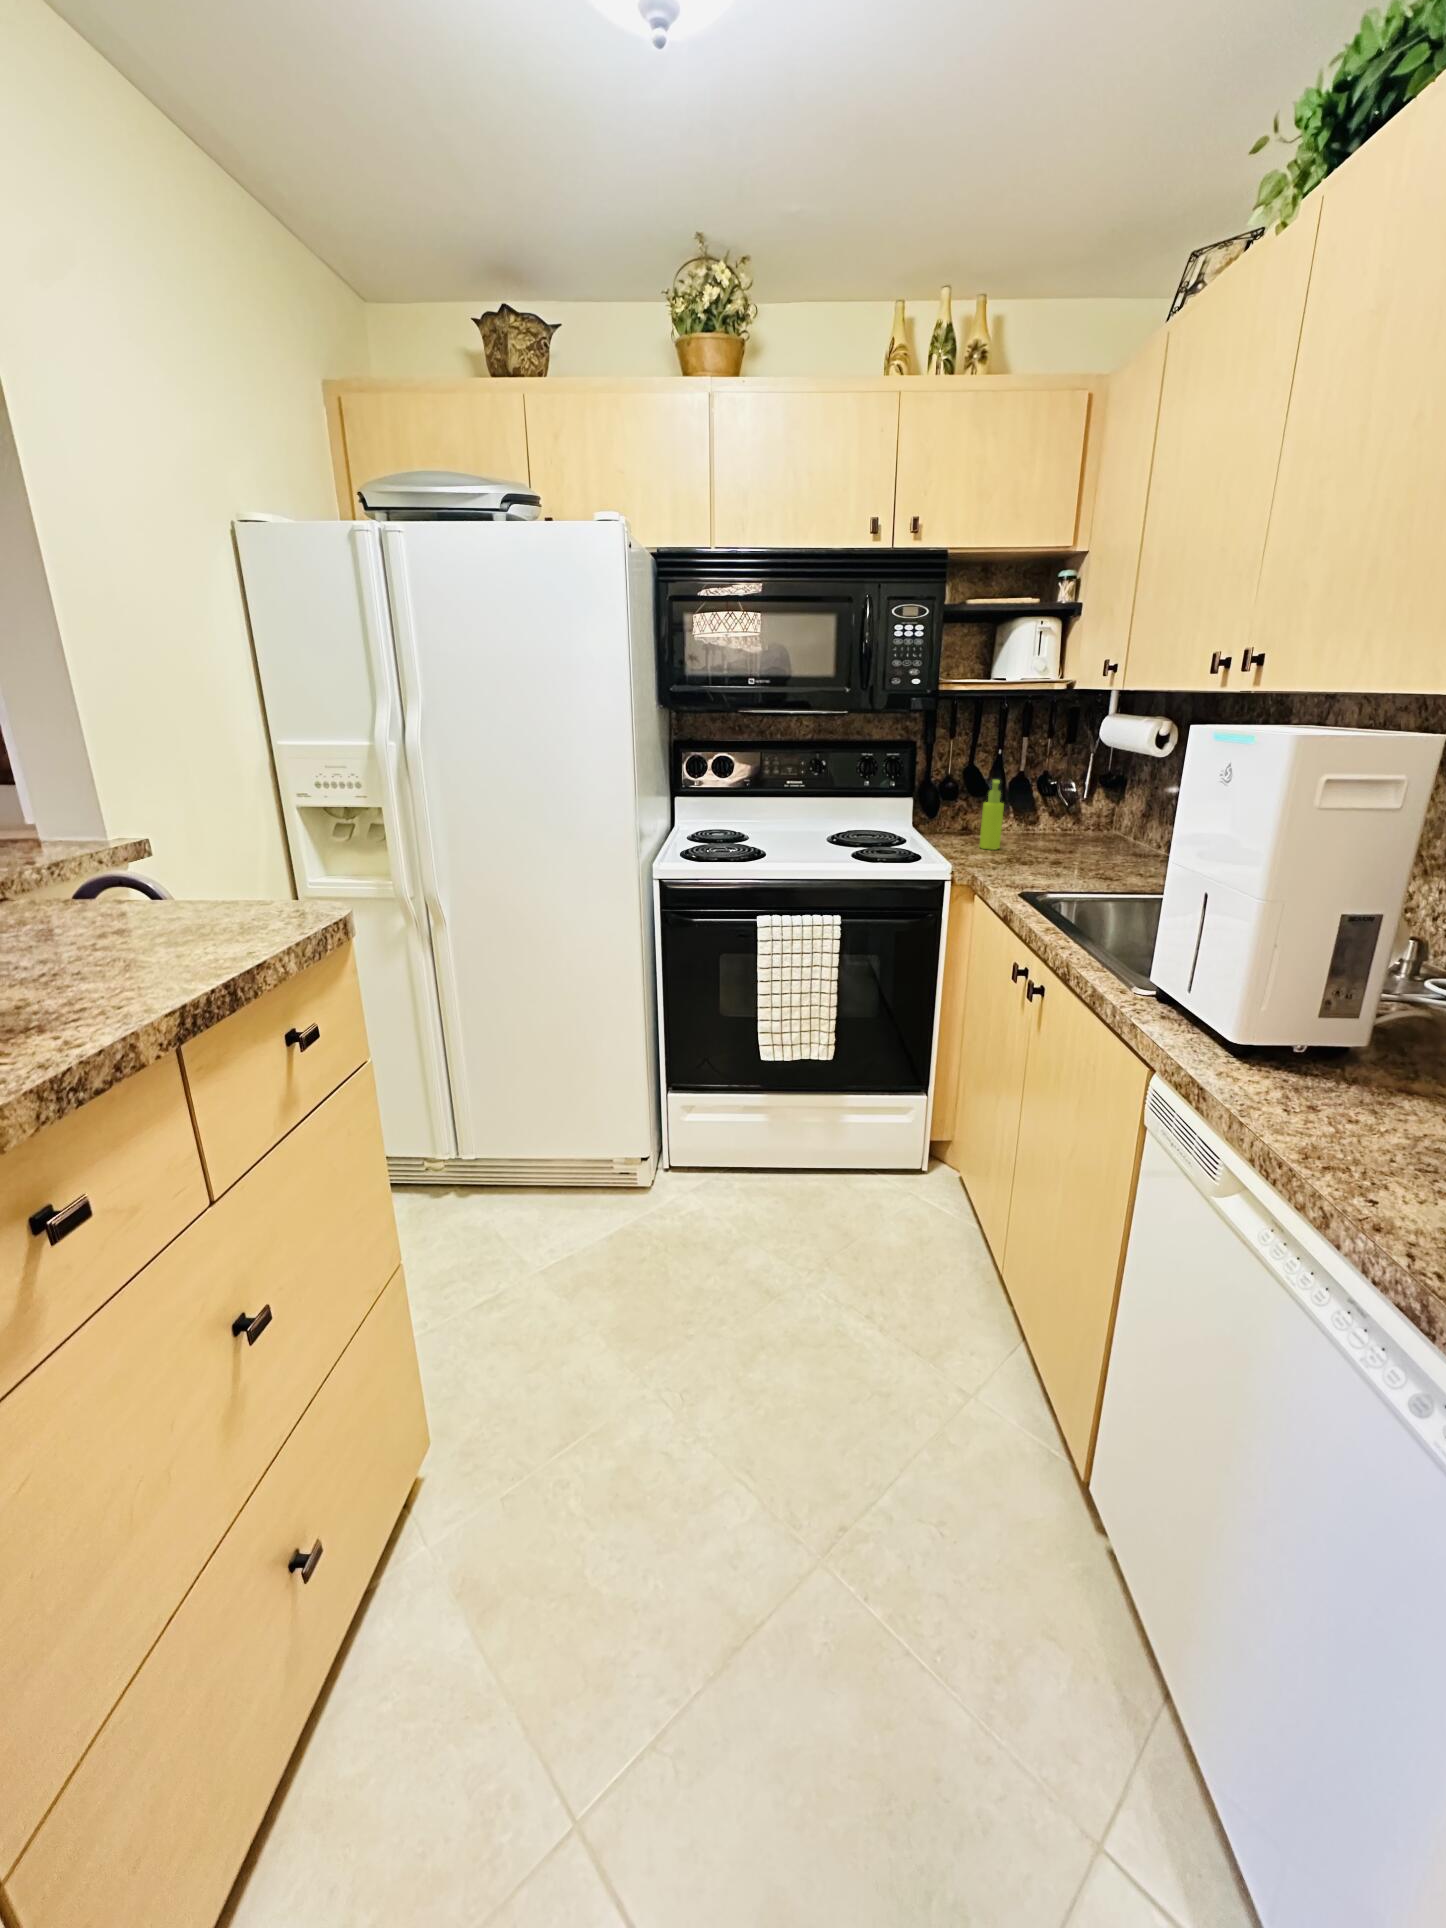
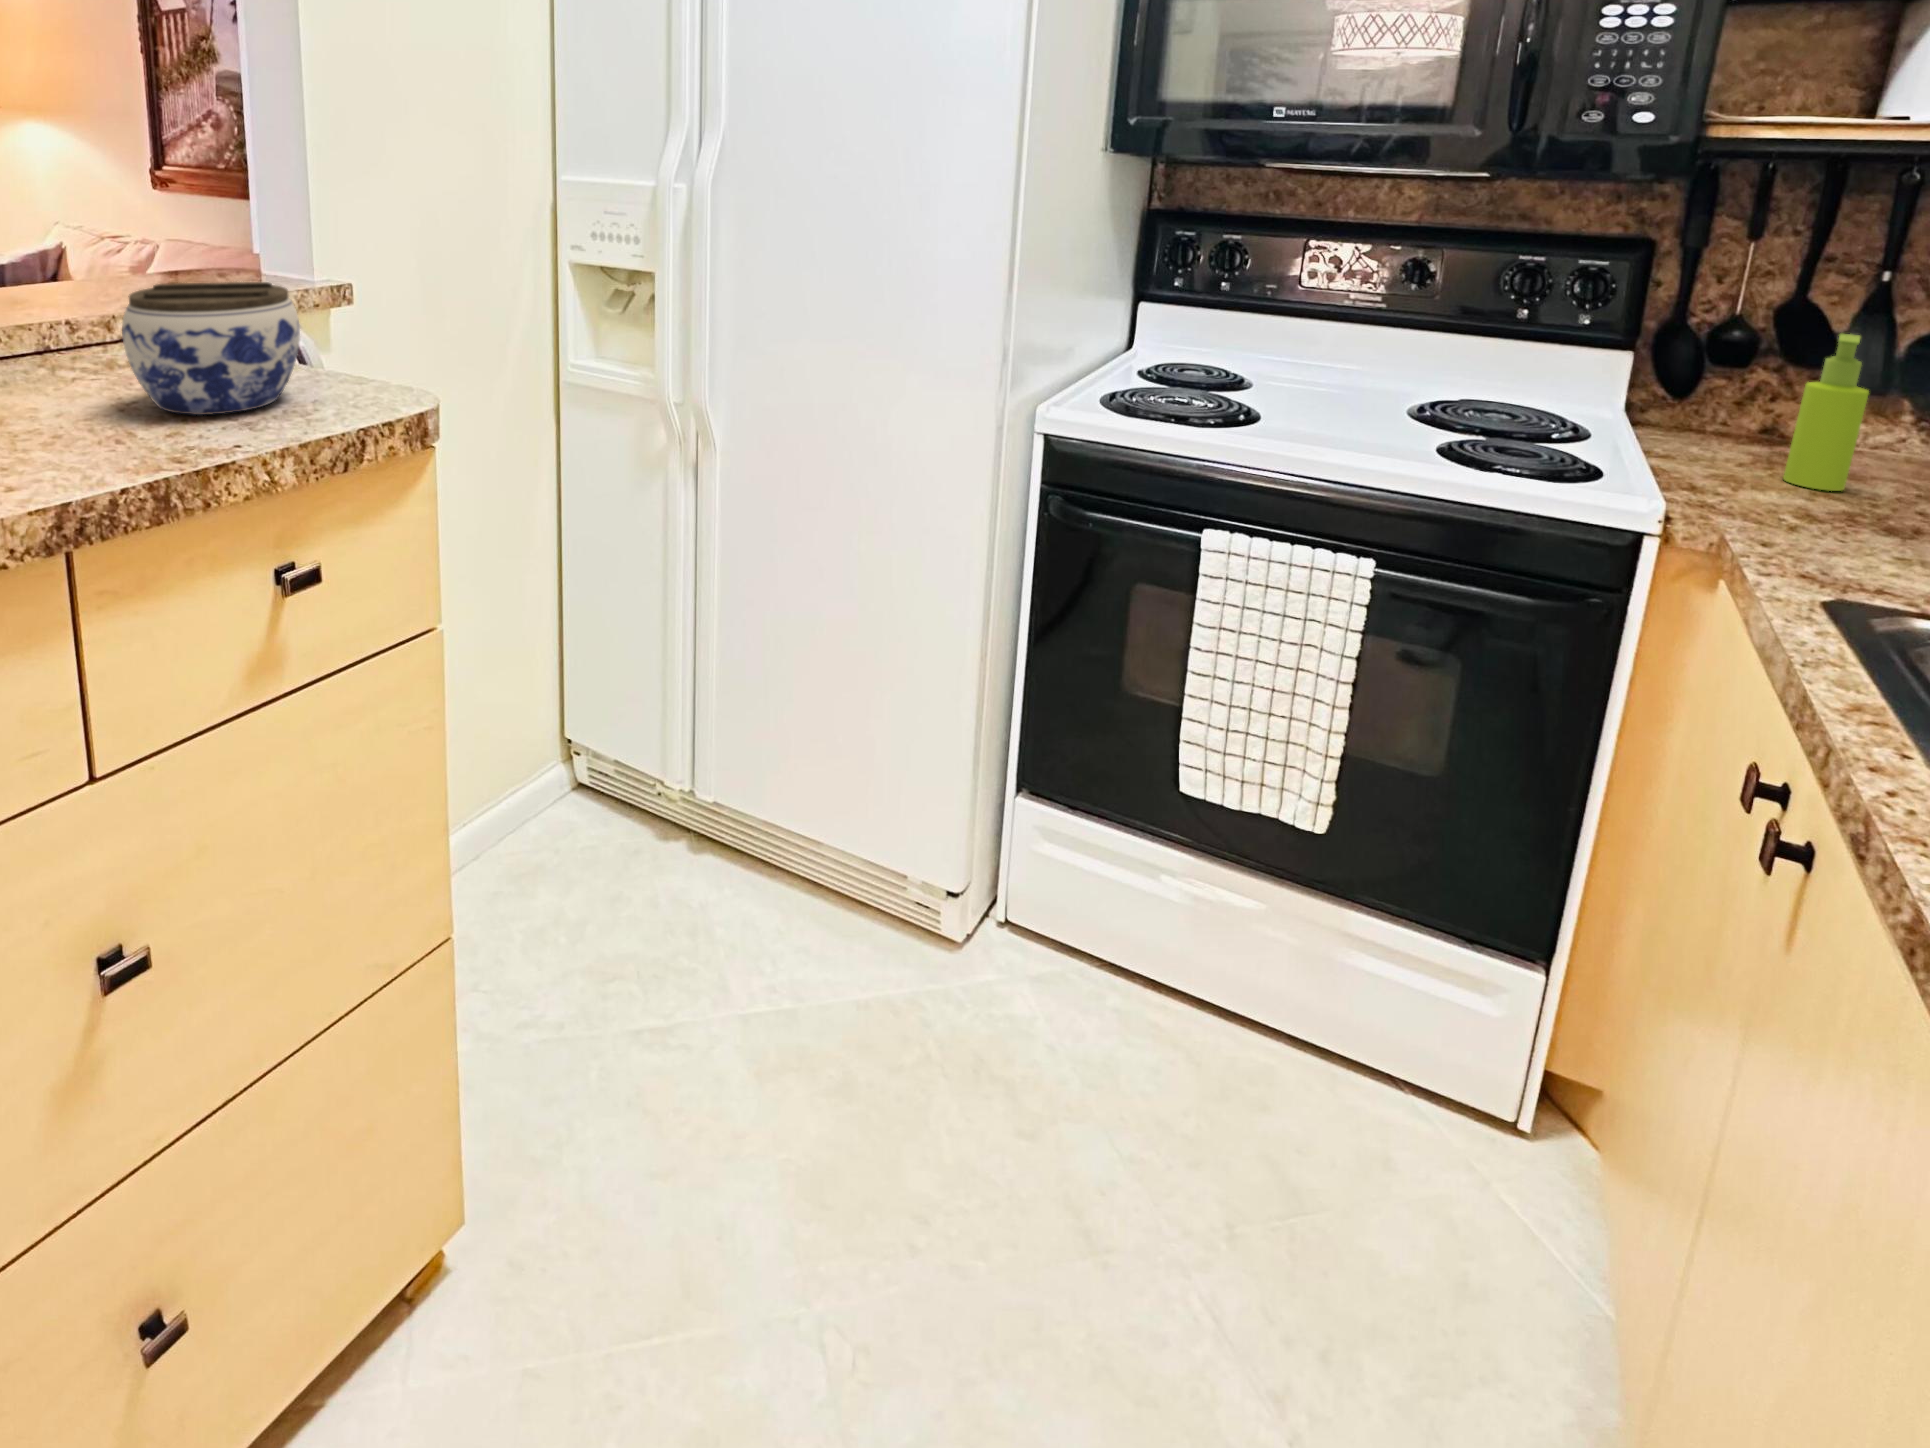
jar: none [79,839,233,946] -> present [122,282,300,415]

